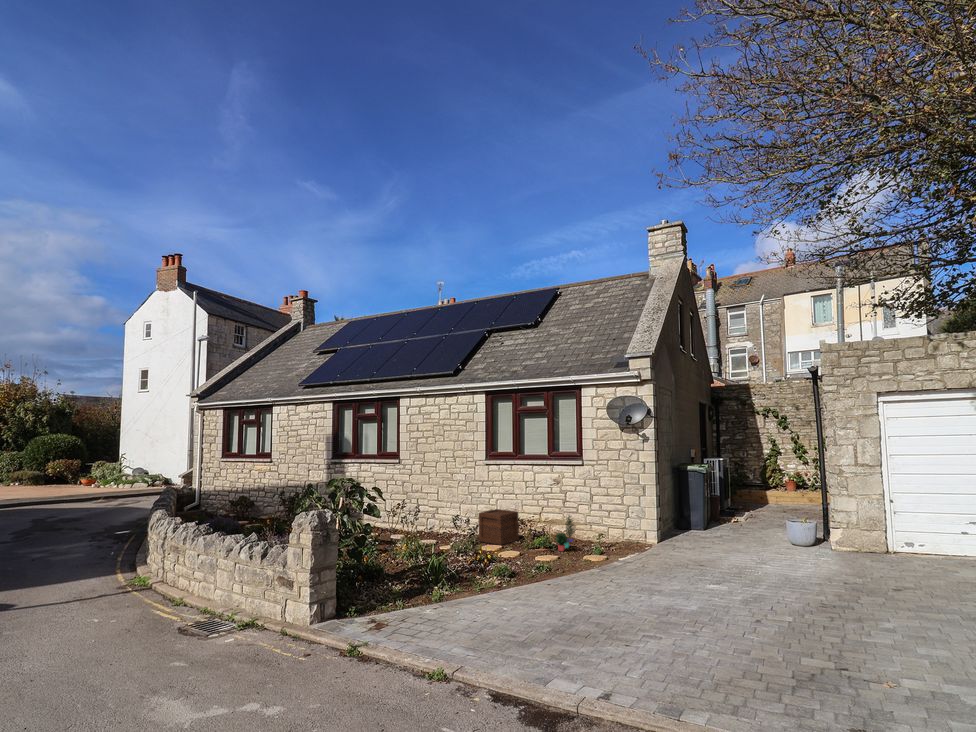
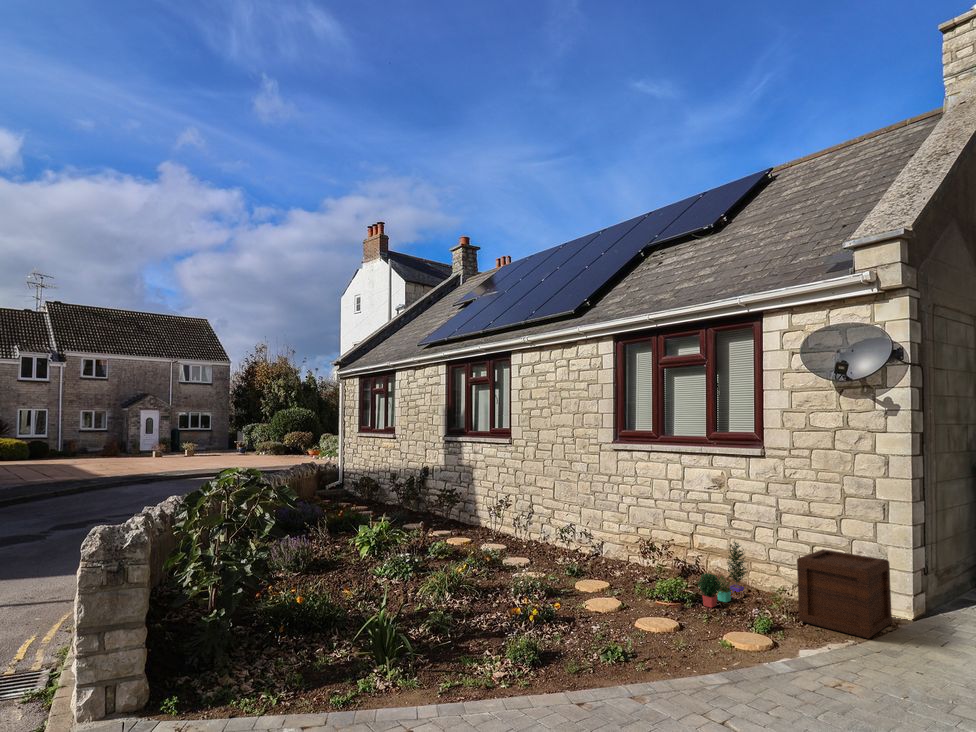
wooden crate: present [478,509,519,545] -> present [797,549,892,639]

